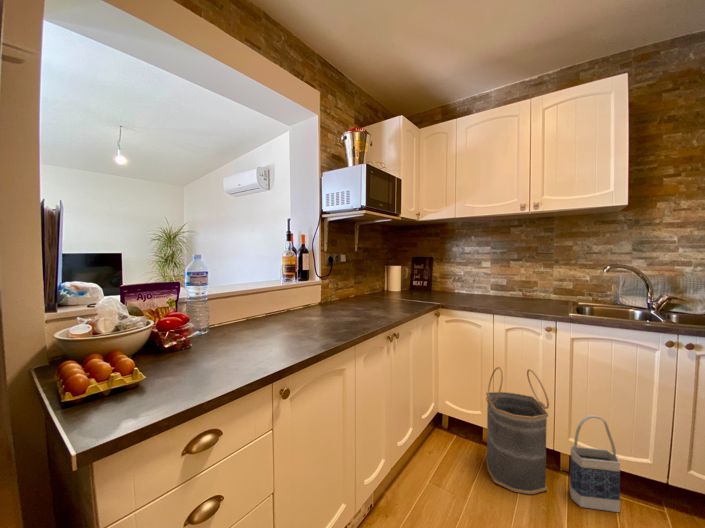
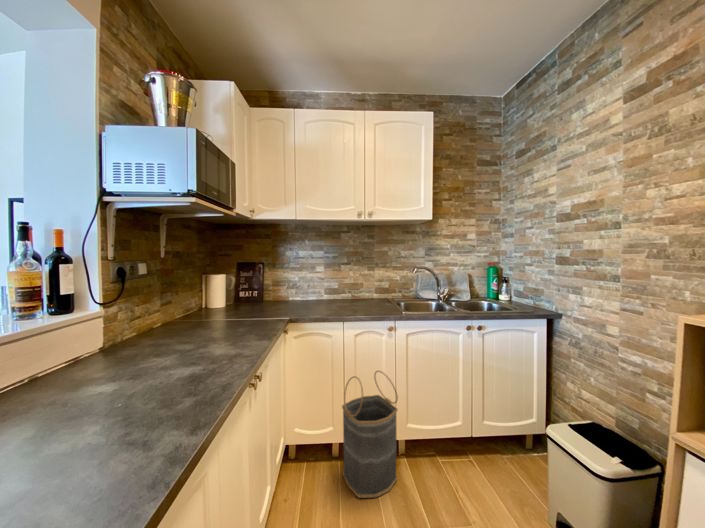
bag: present [570,415,620,512] -> none [411,397,443,480]

